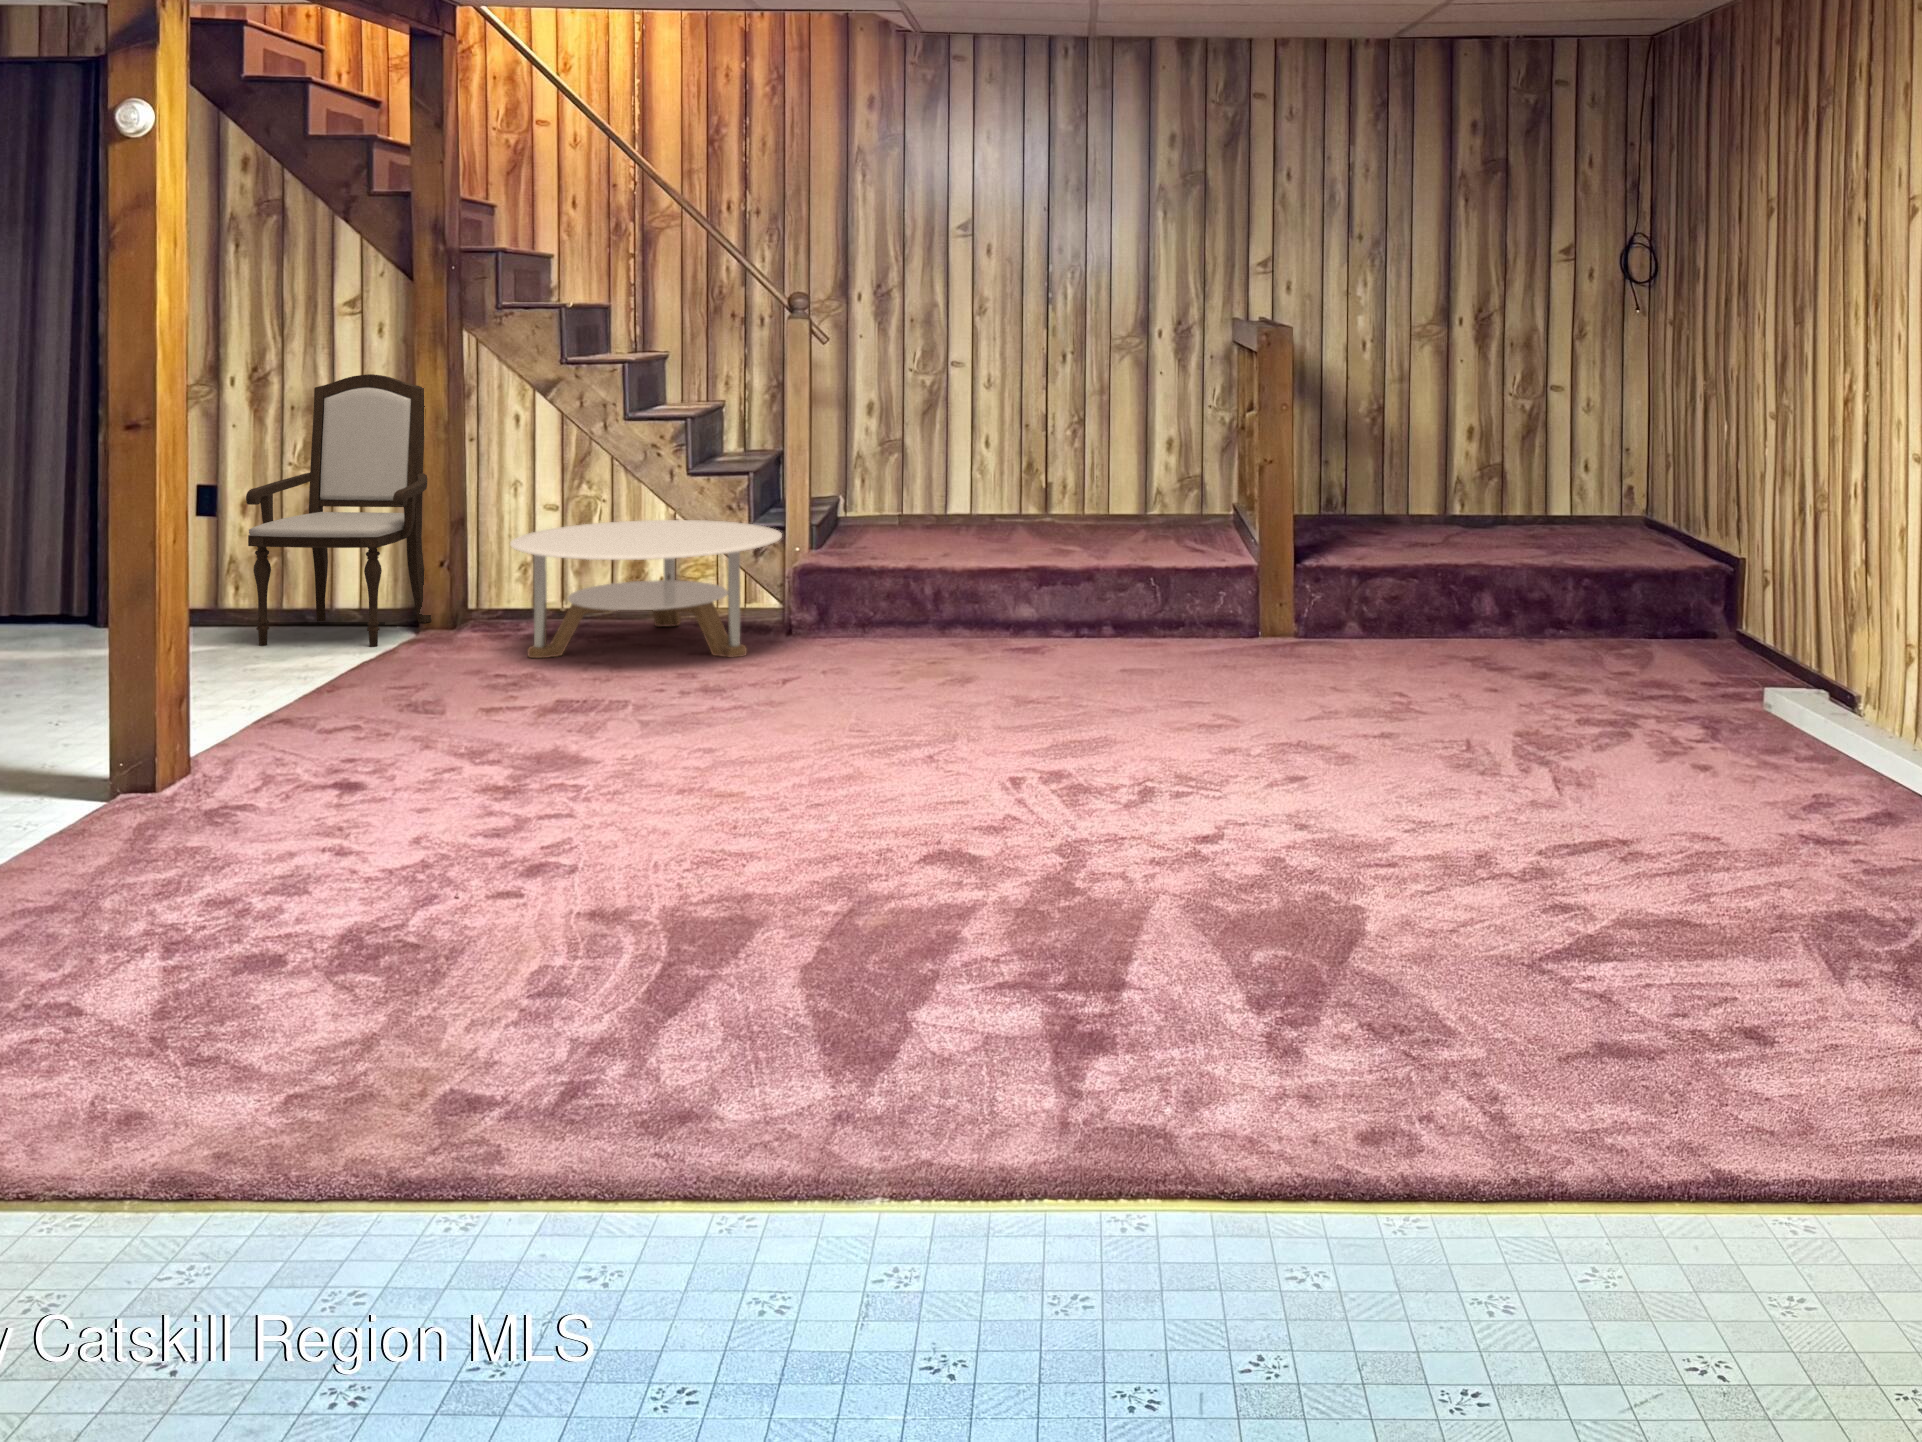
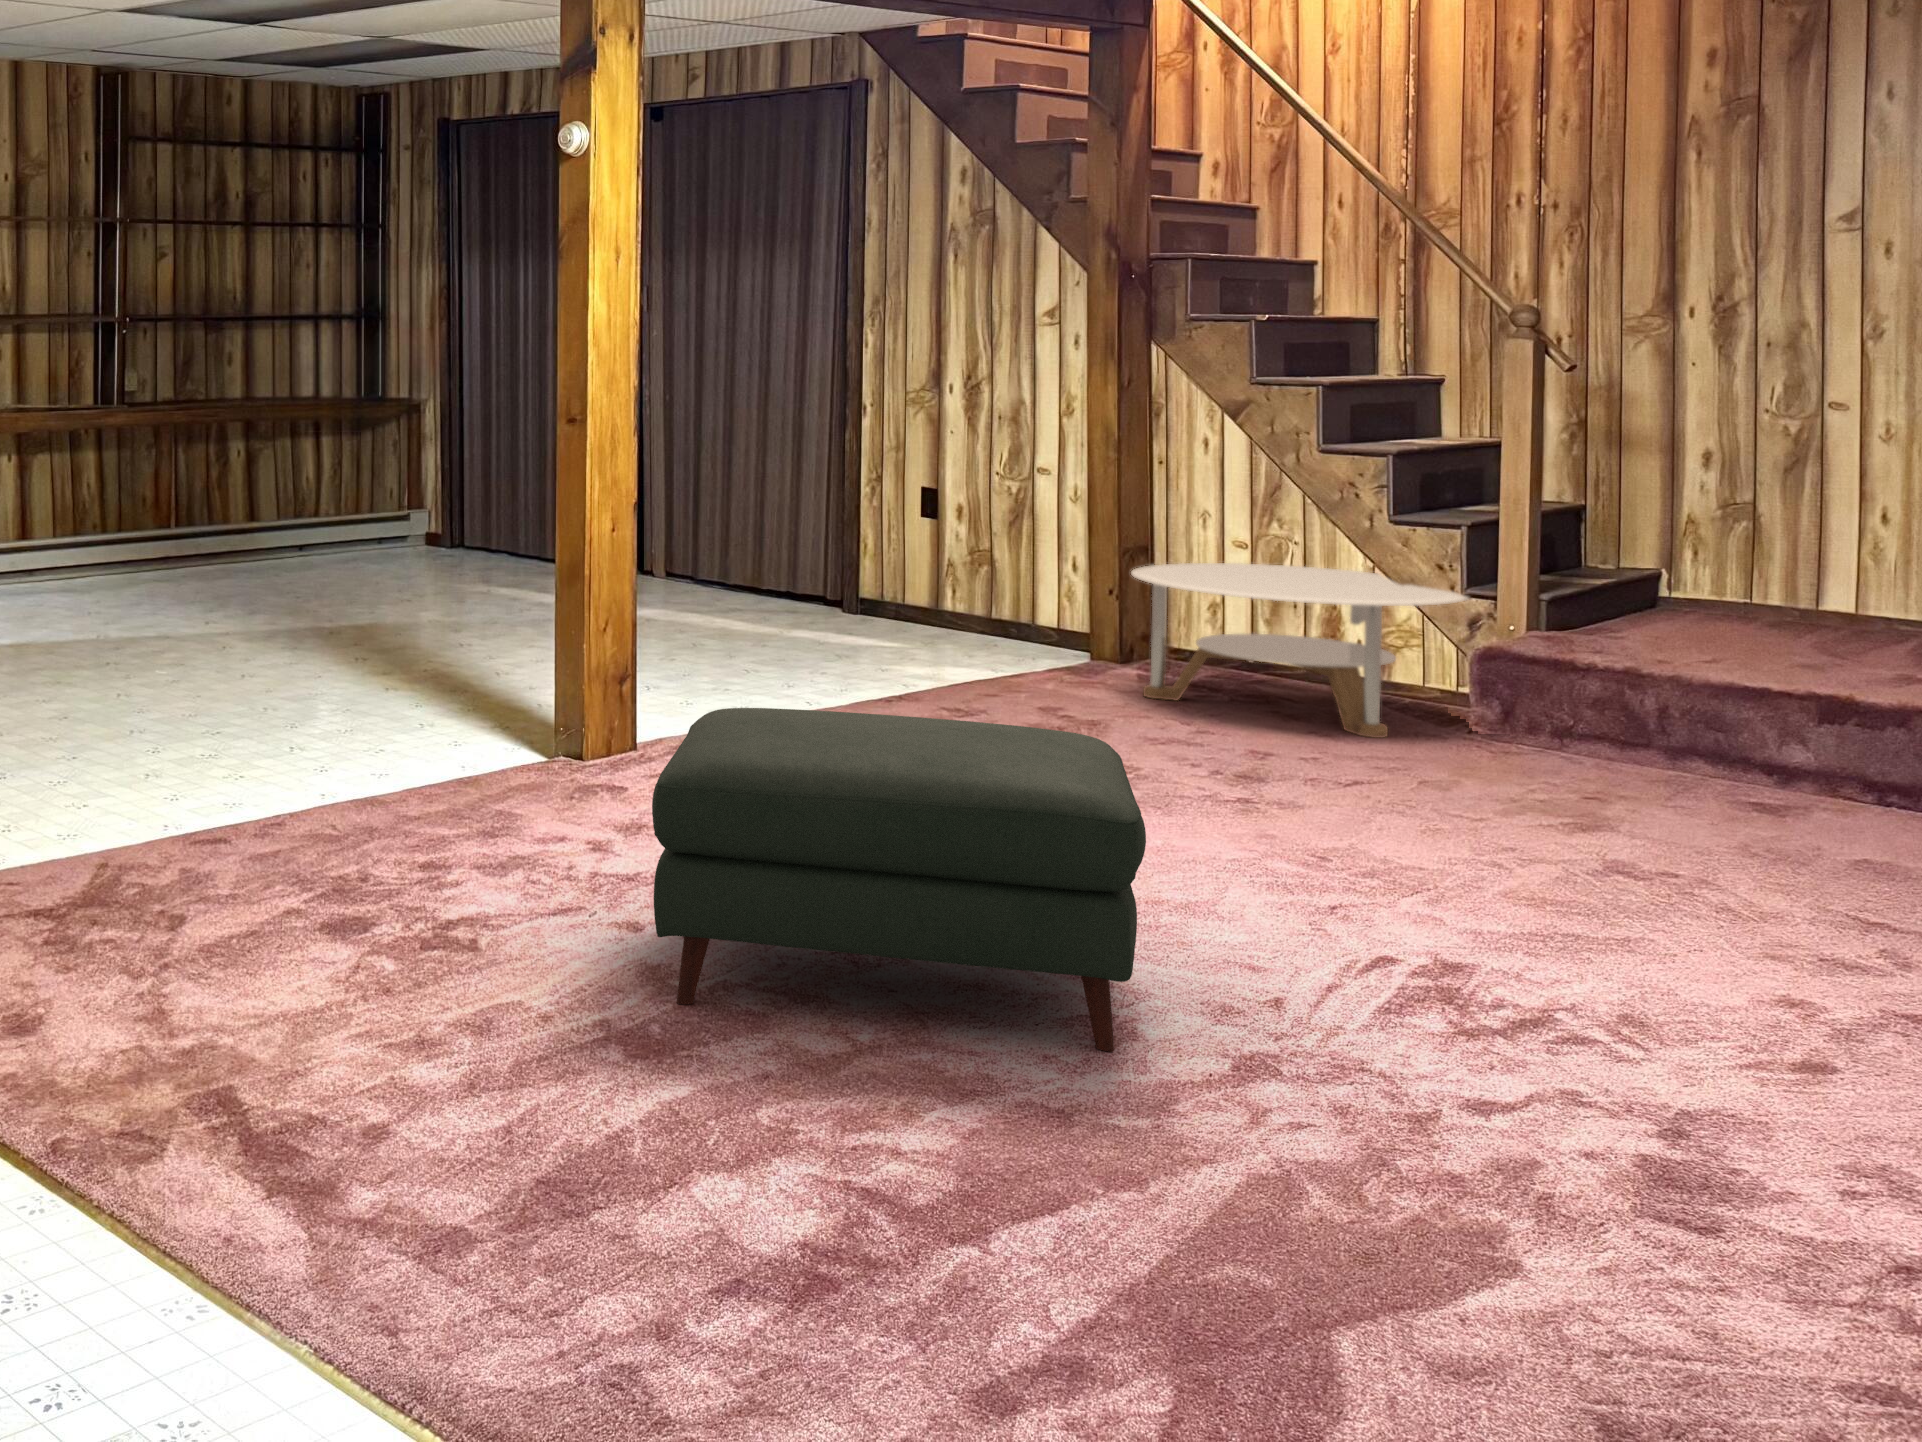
armchair: present [246,374,432,647] -> none [918,384,1113,663]
ottoman: none [584,710,1049,1036] -> present [652,708,1146,1052]

